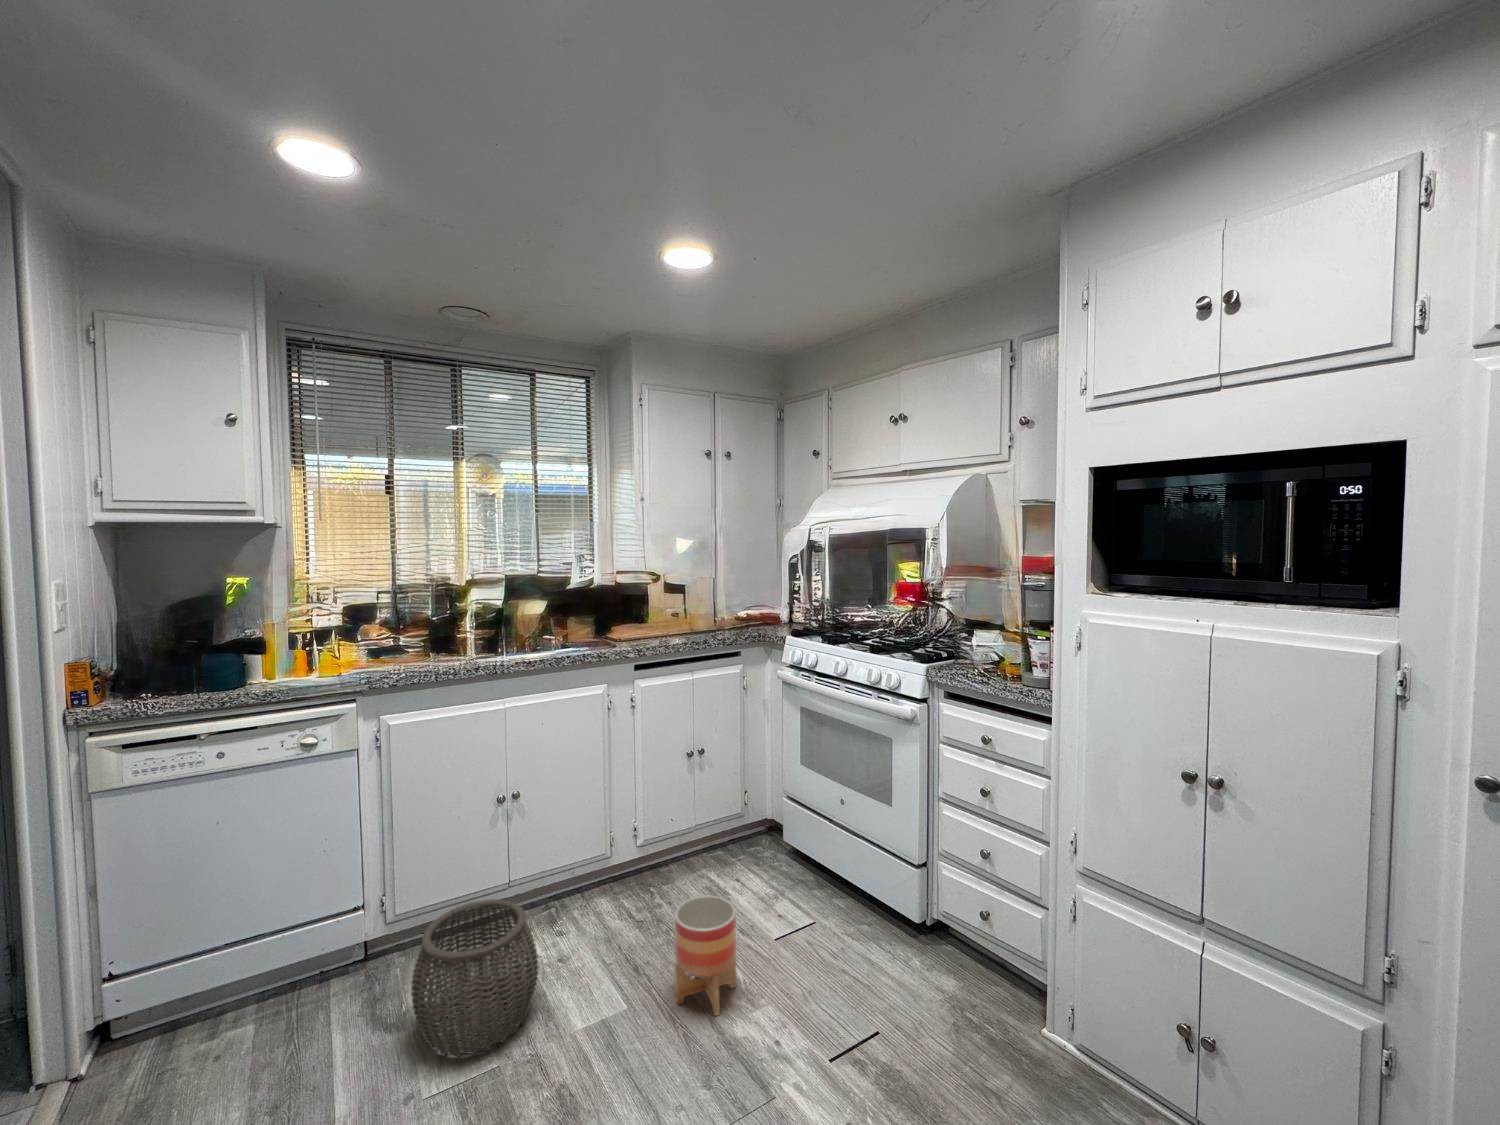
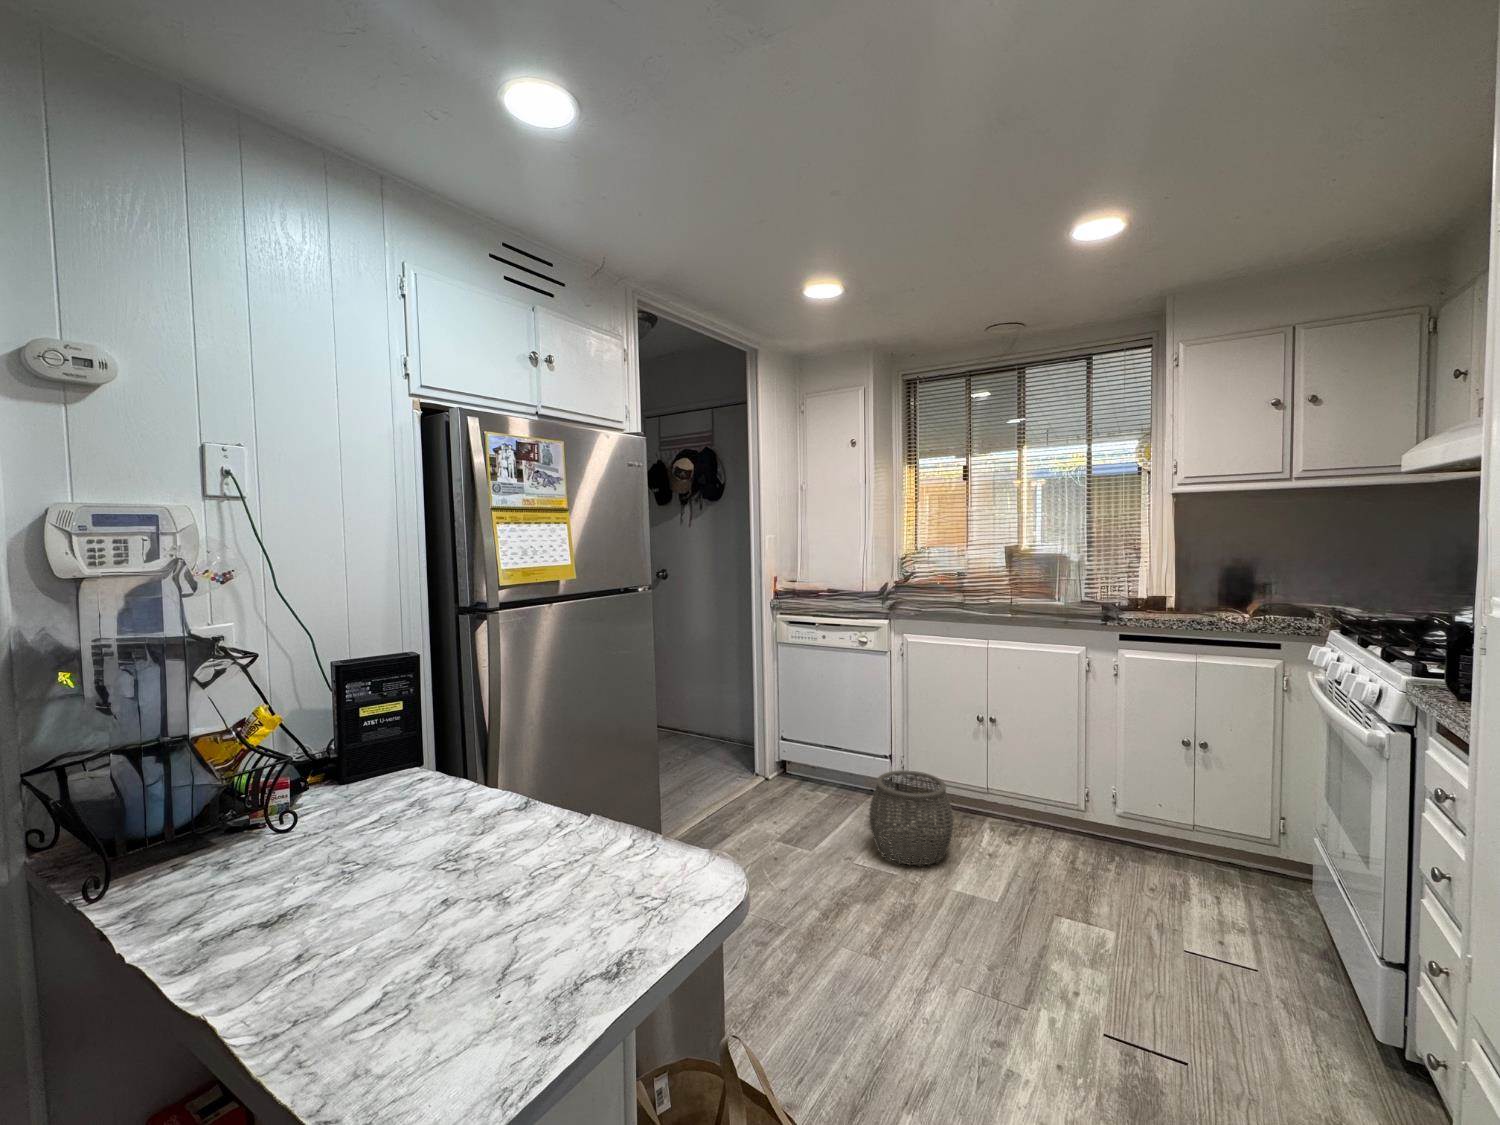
planter: present [675,896,737,1016] -> none [1033,844,1097,950]

